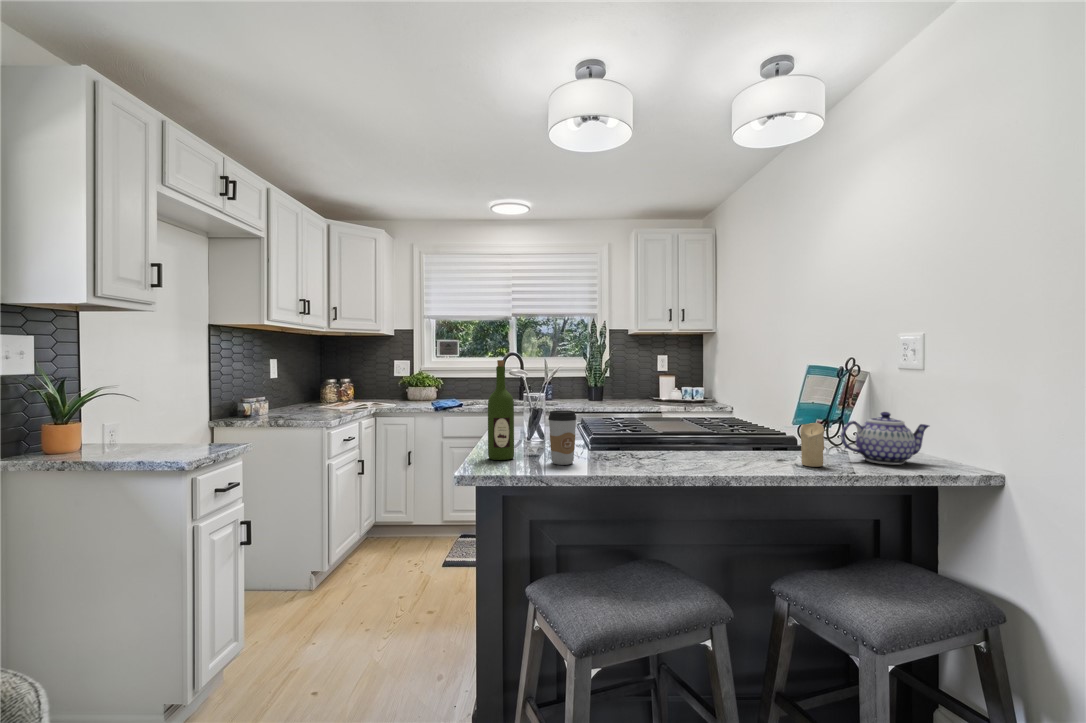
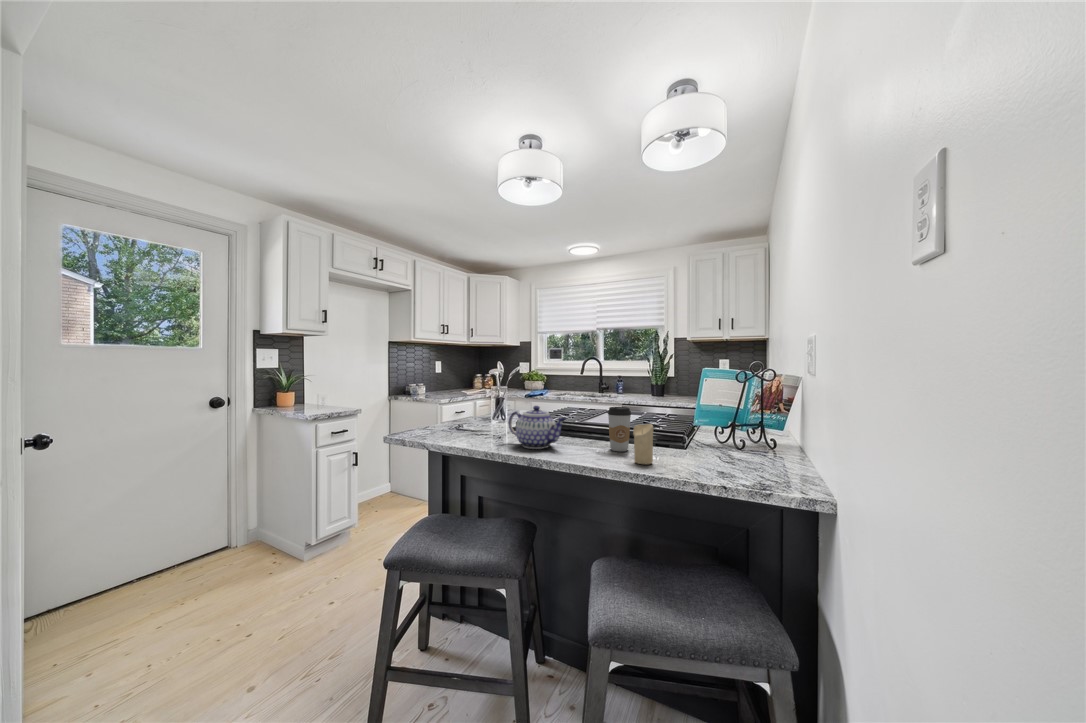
wine bottle: present [488,360,514,460] -> none [429,364,448,433]
coffee cup: present [548,410,576,465] -> present [608,407,631,451]
teapot: present [841,412,929,464] -> present [508,406,566,449]

